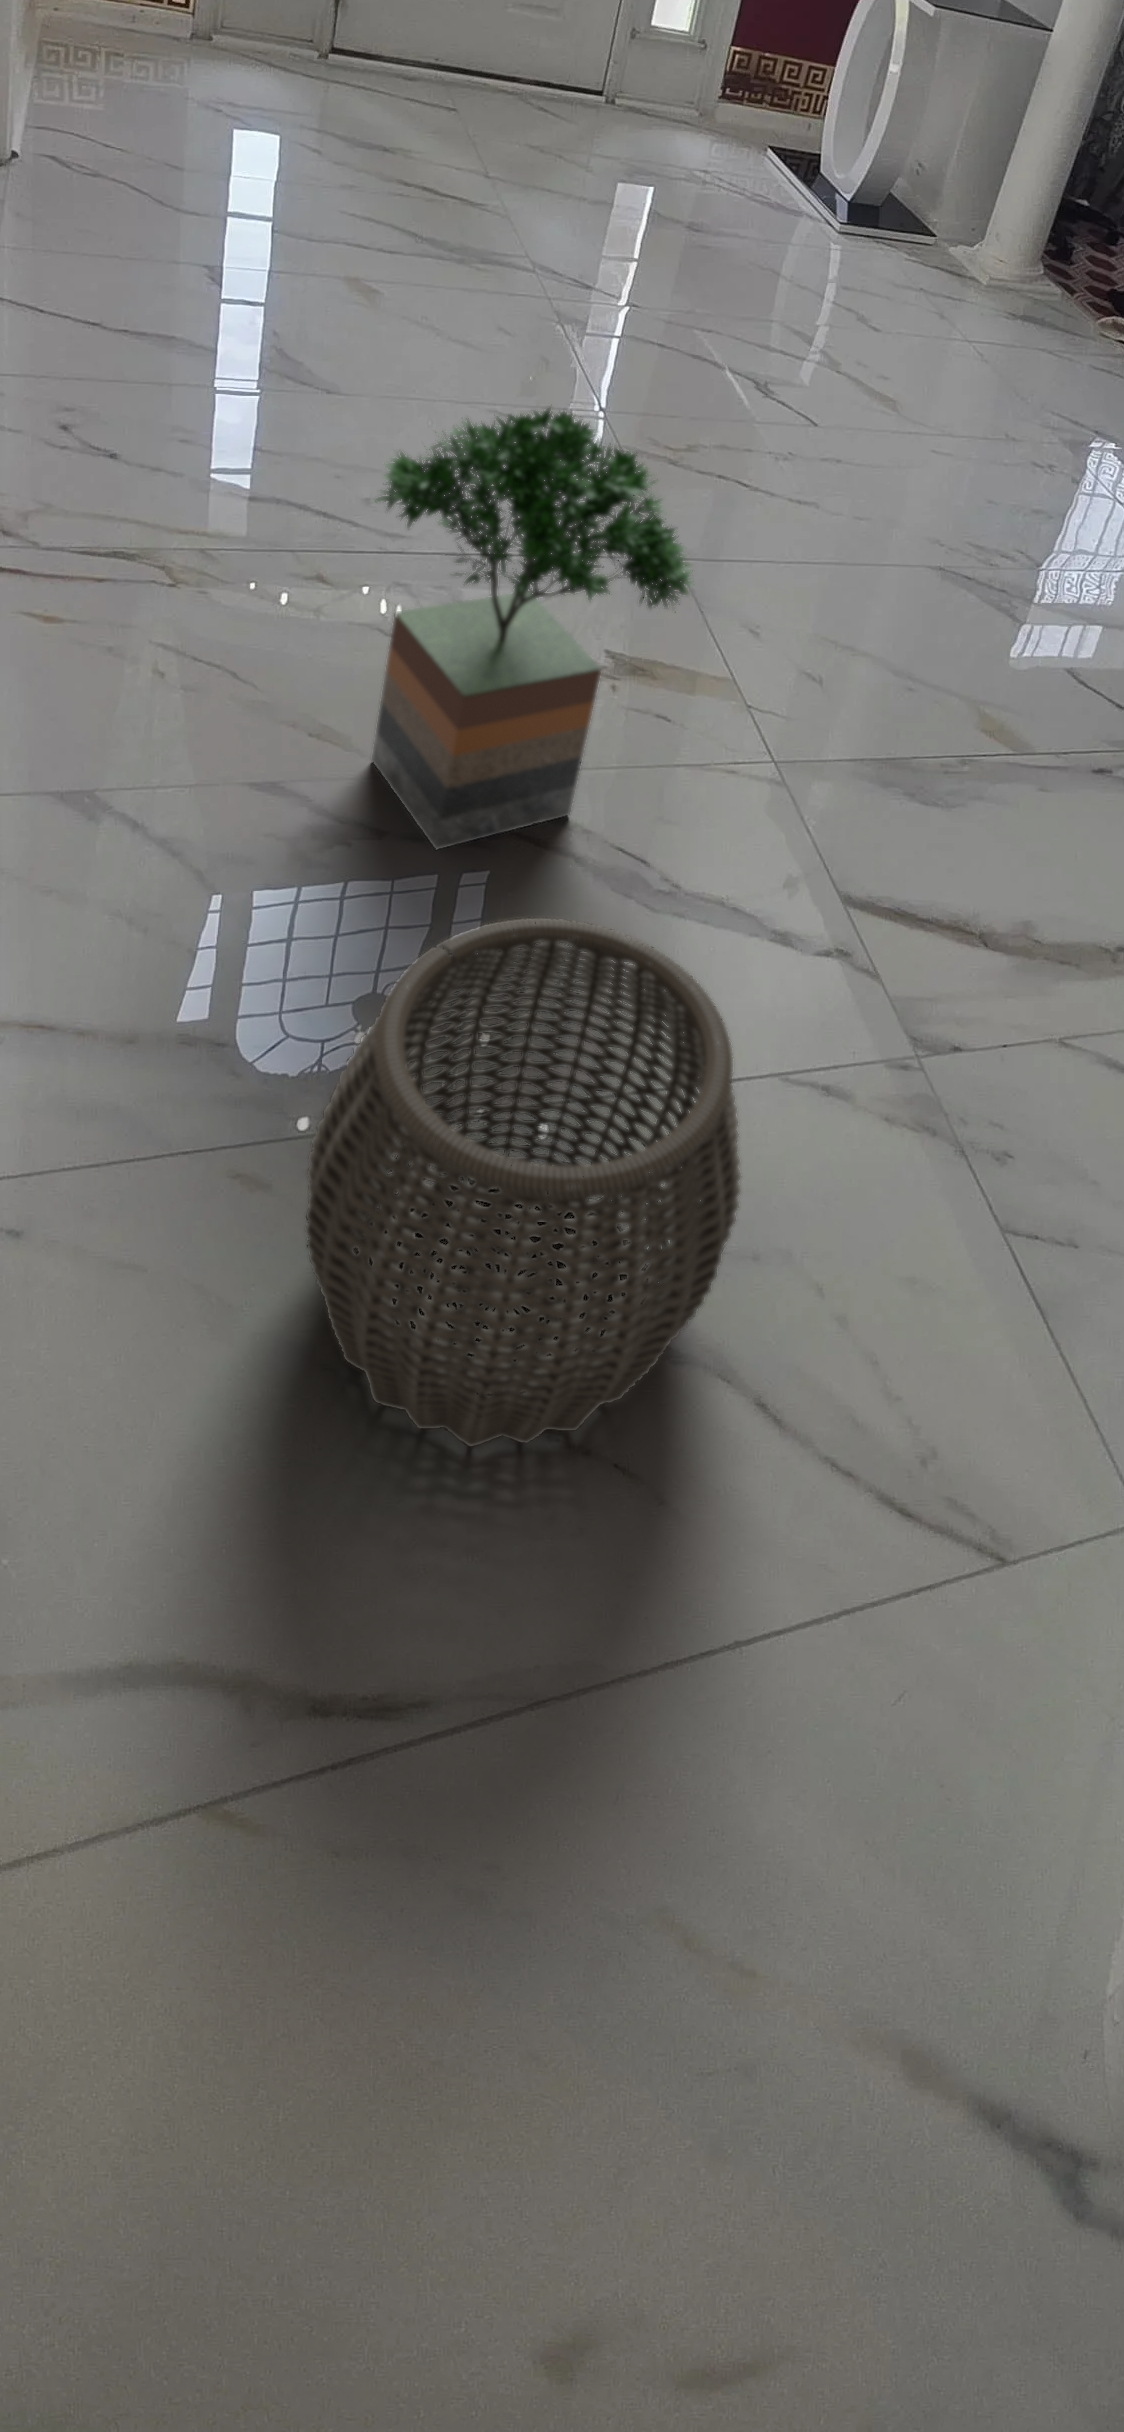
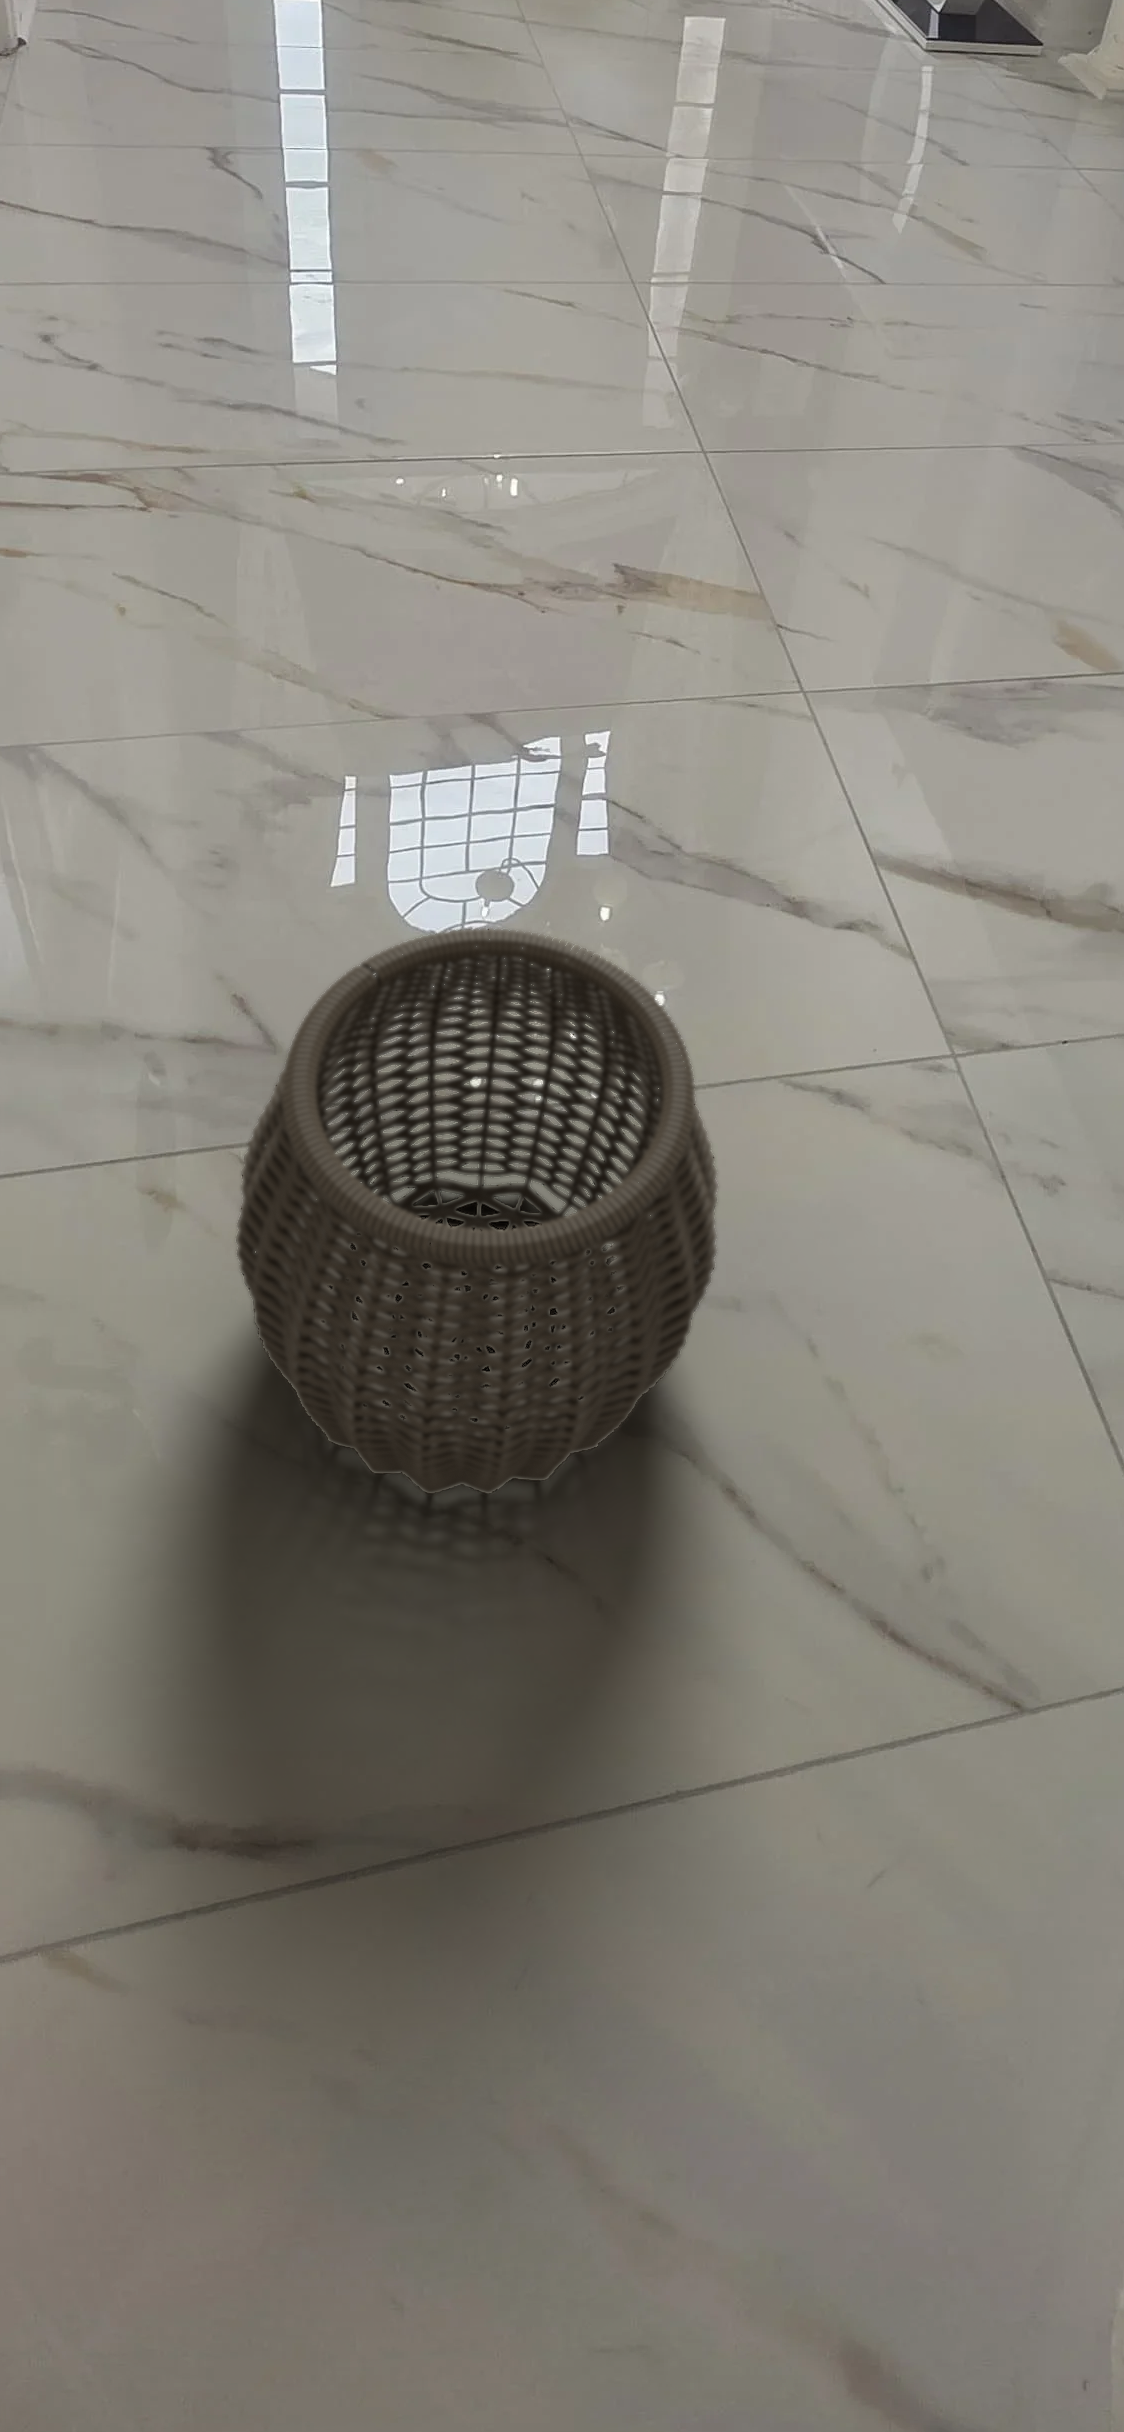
potted tree: present [372,409,693,849] -> none [313,308,687,817]

